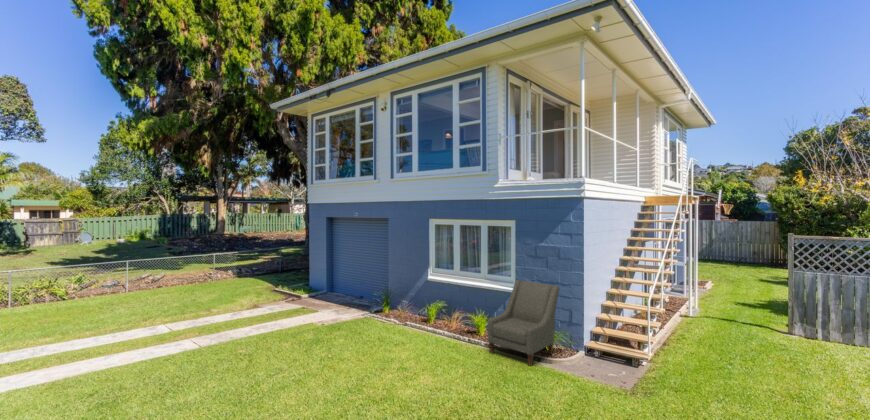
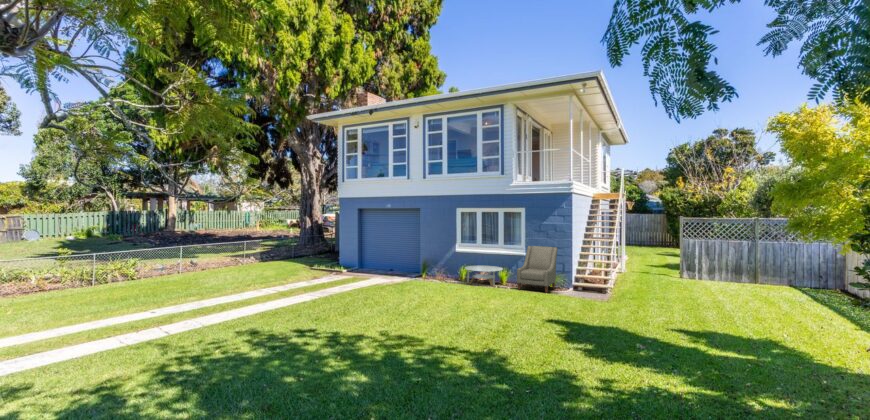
round table: none [422,303,479,342] -> present [465,266,503,287]

